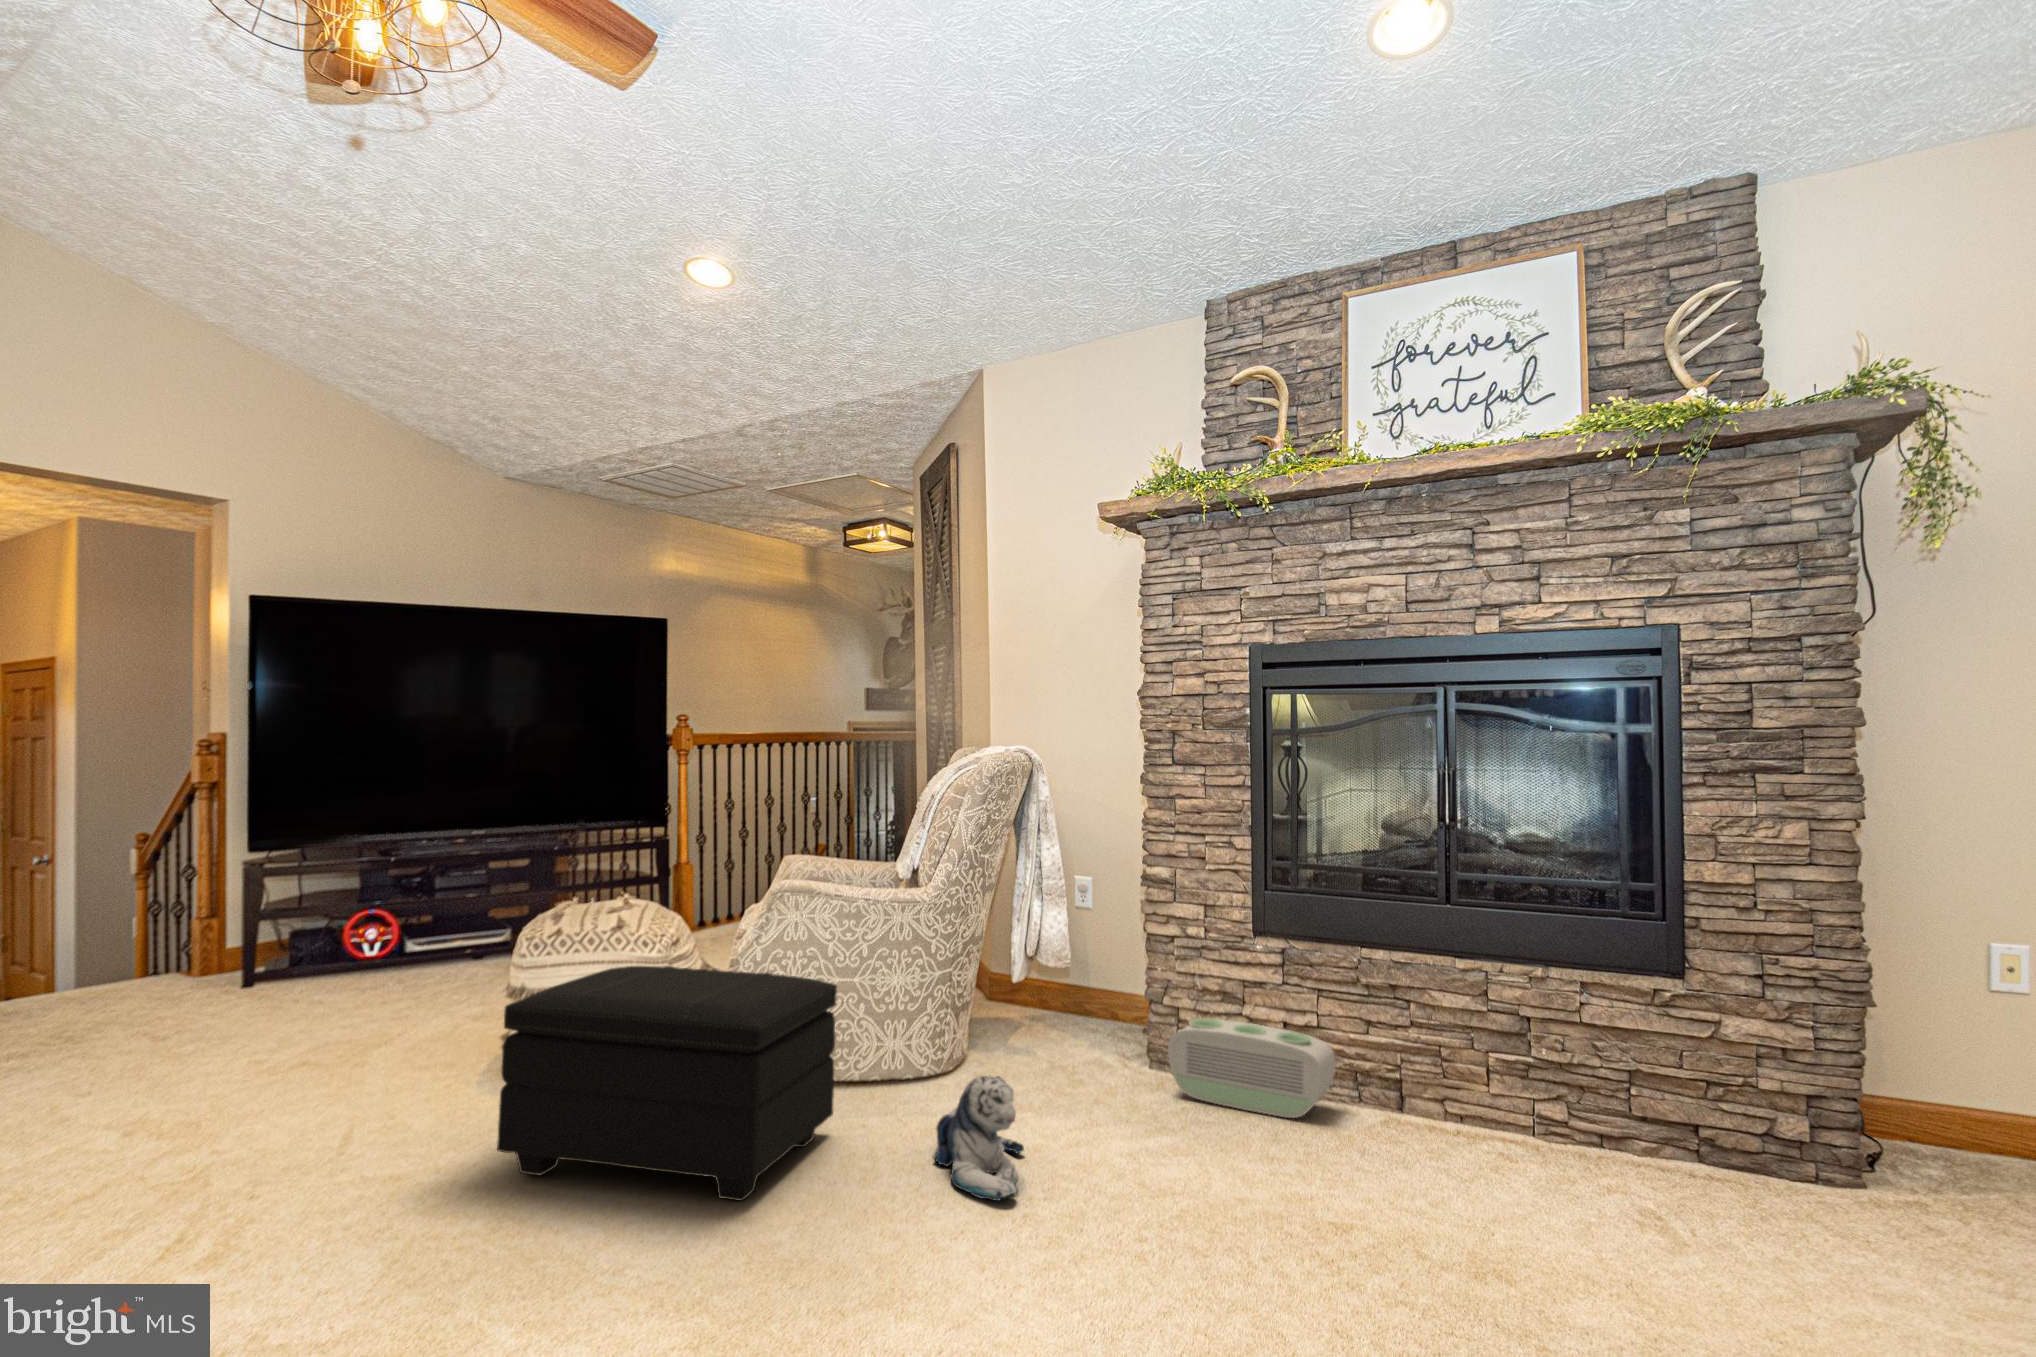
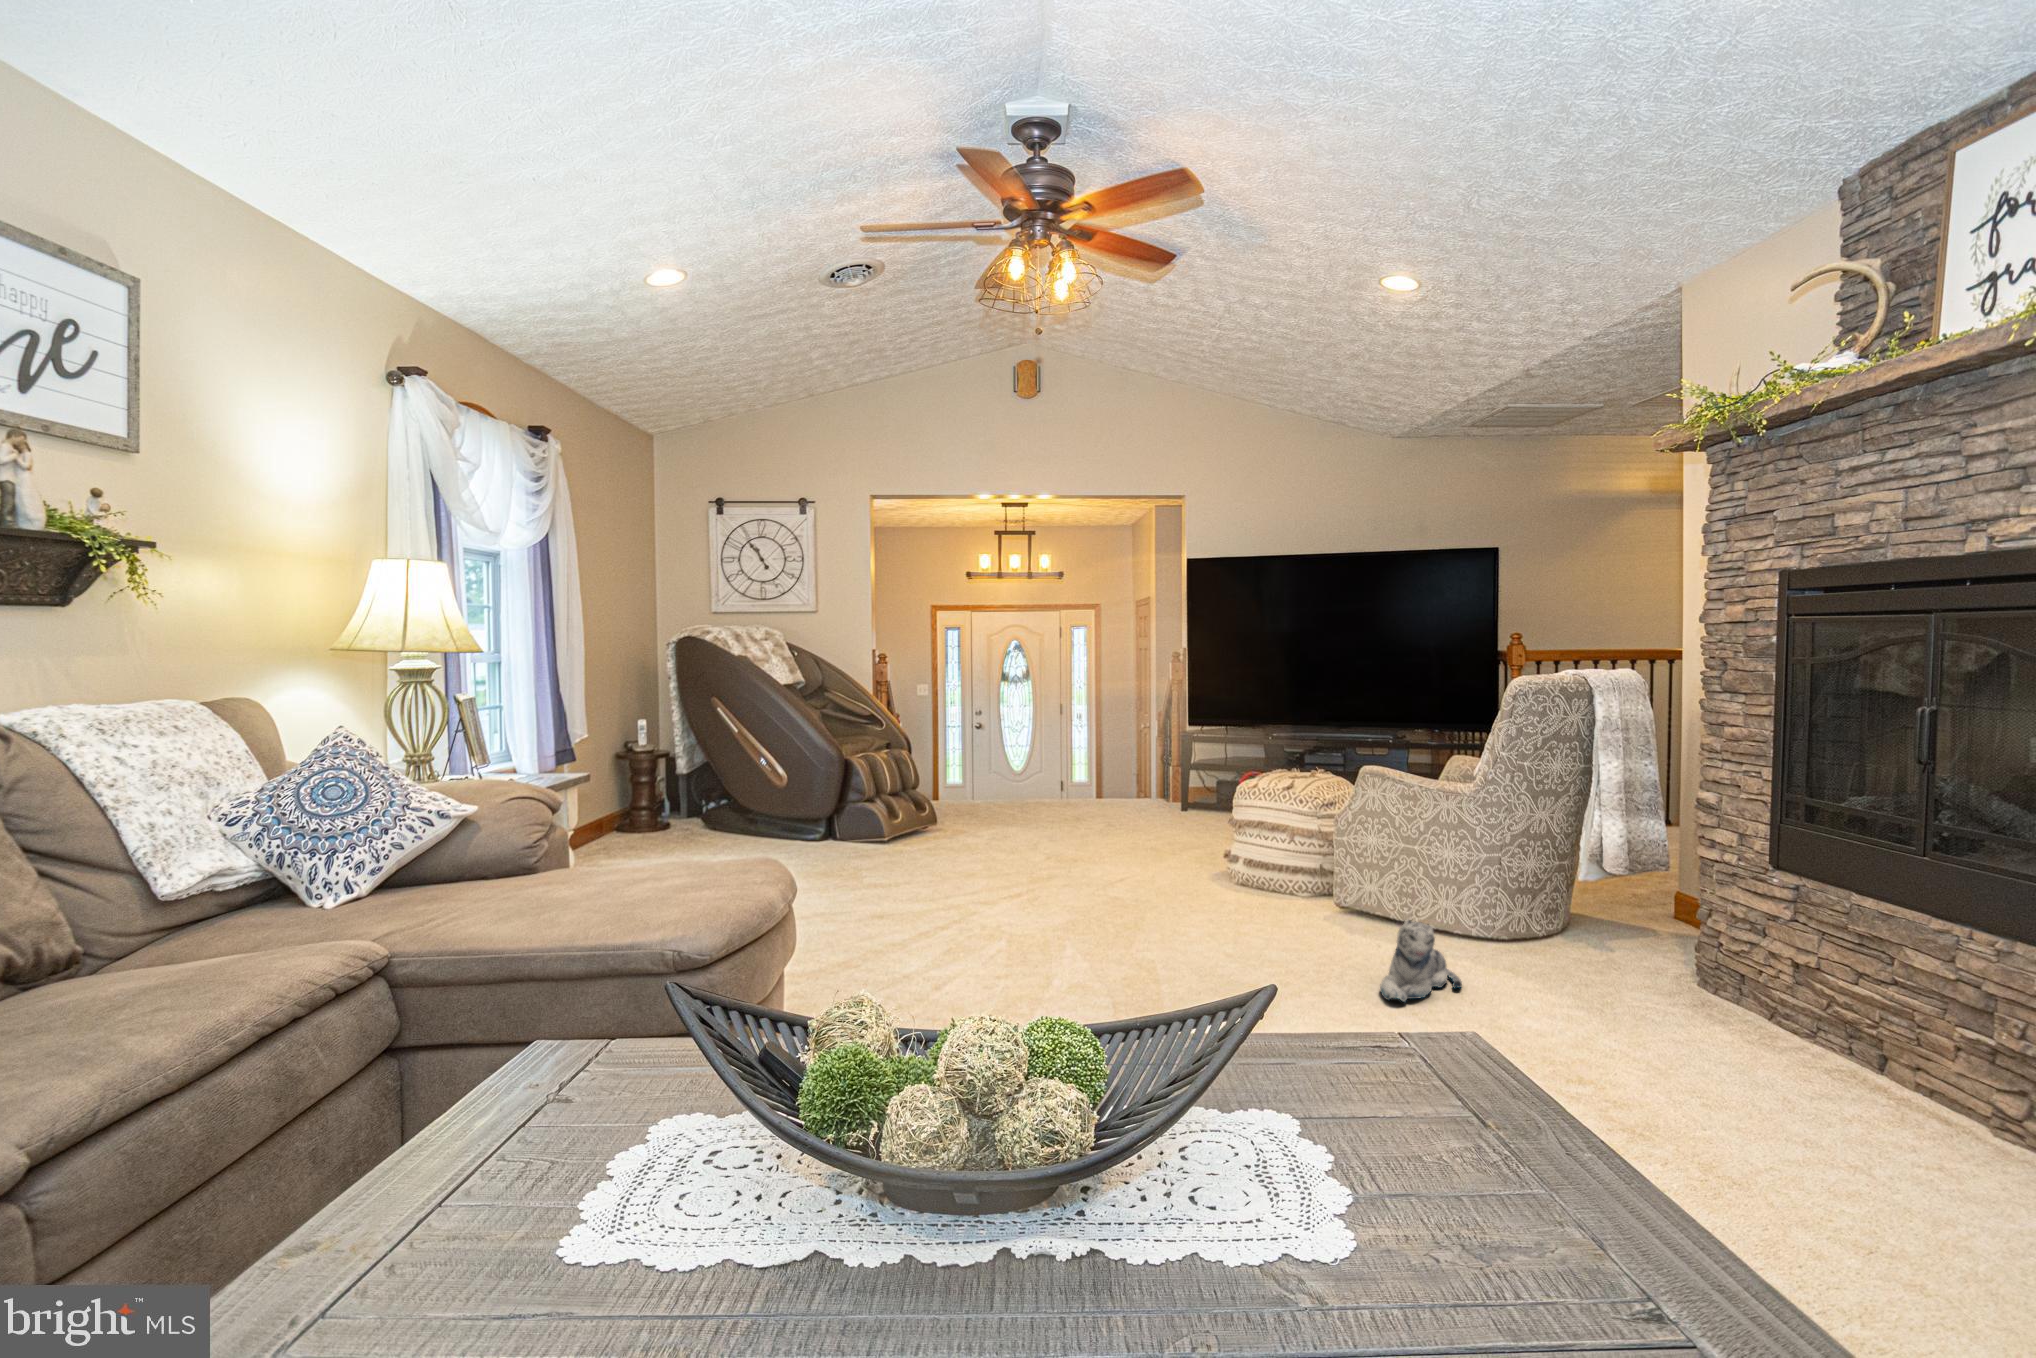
footstool: present [497,966,837,1201] -> none [1164,813,1365,961]
air purifier: present [1168,1018,1336,1118] -> none [1664,937,1814,1039]

